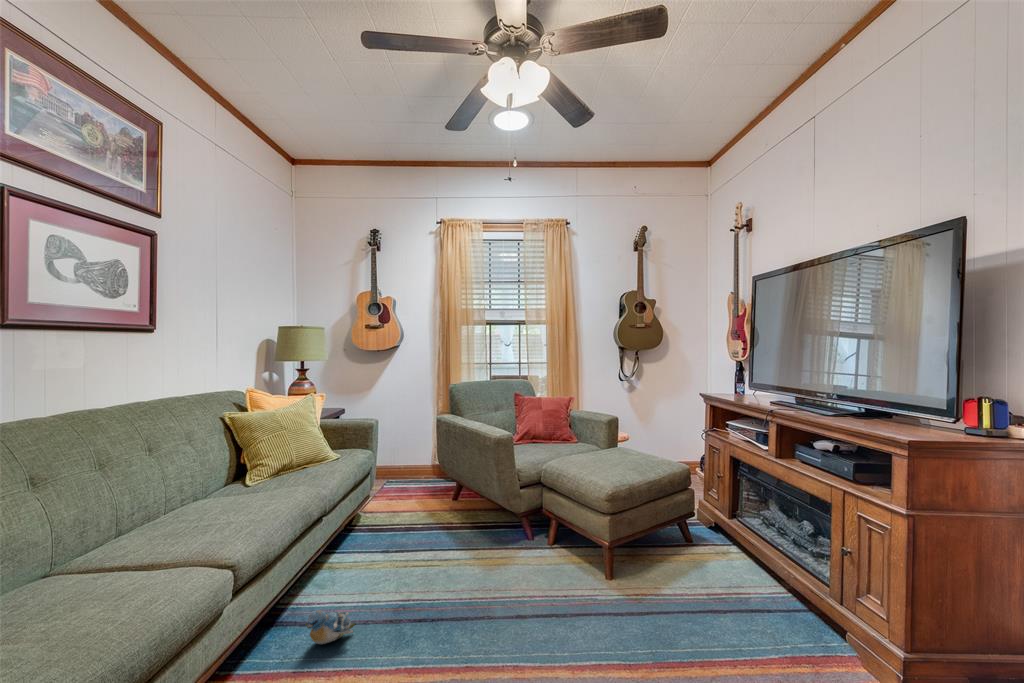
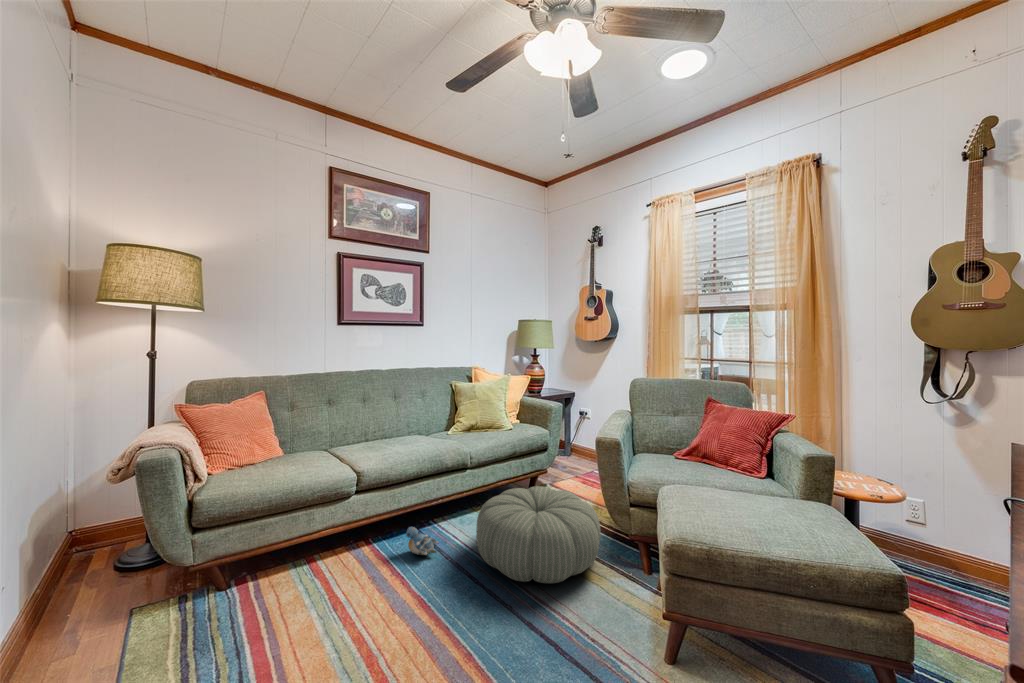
pouf: none [383,499,511,600] -> present [476,486,601,583]

